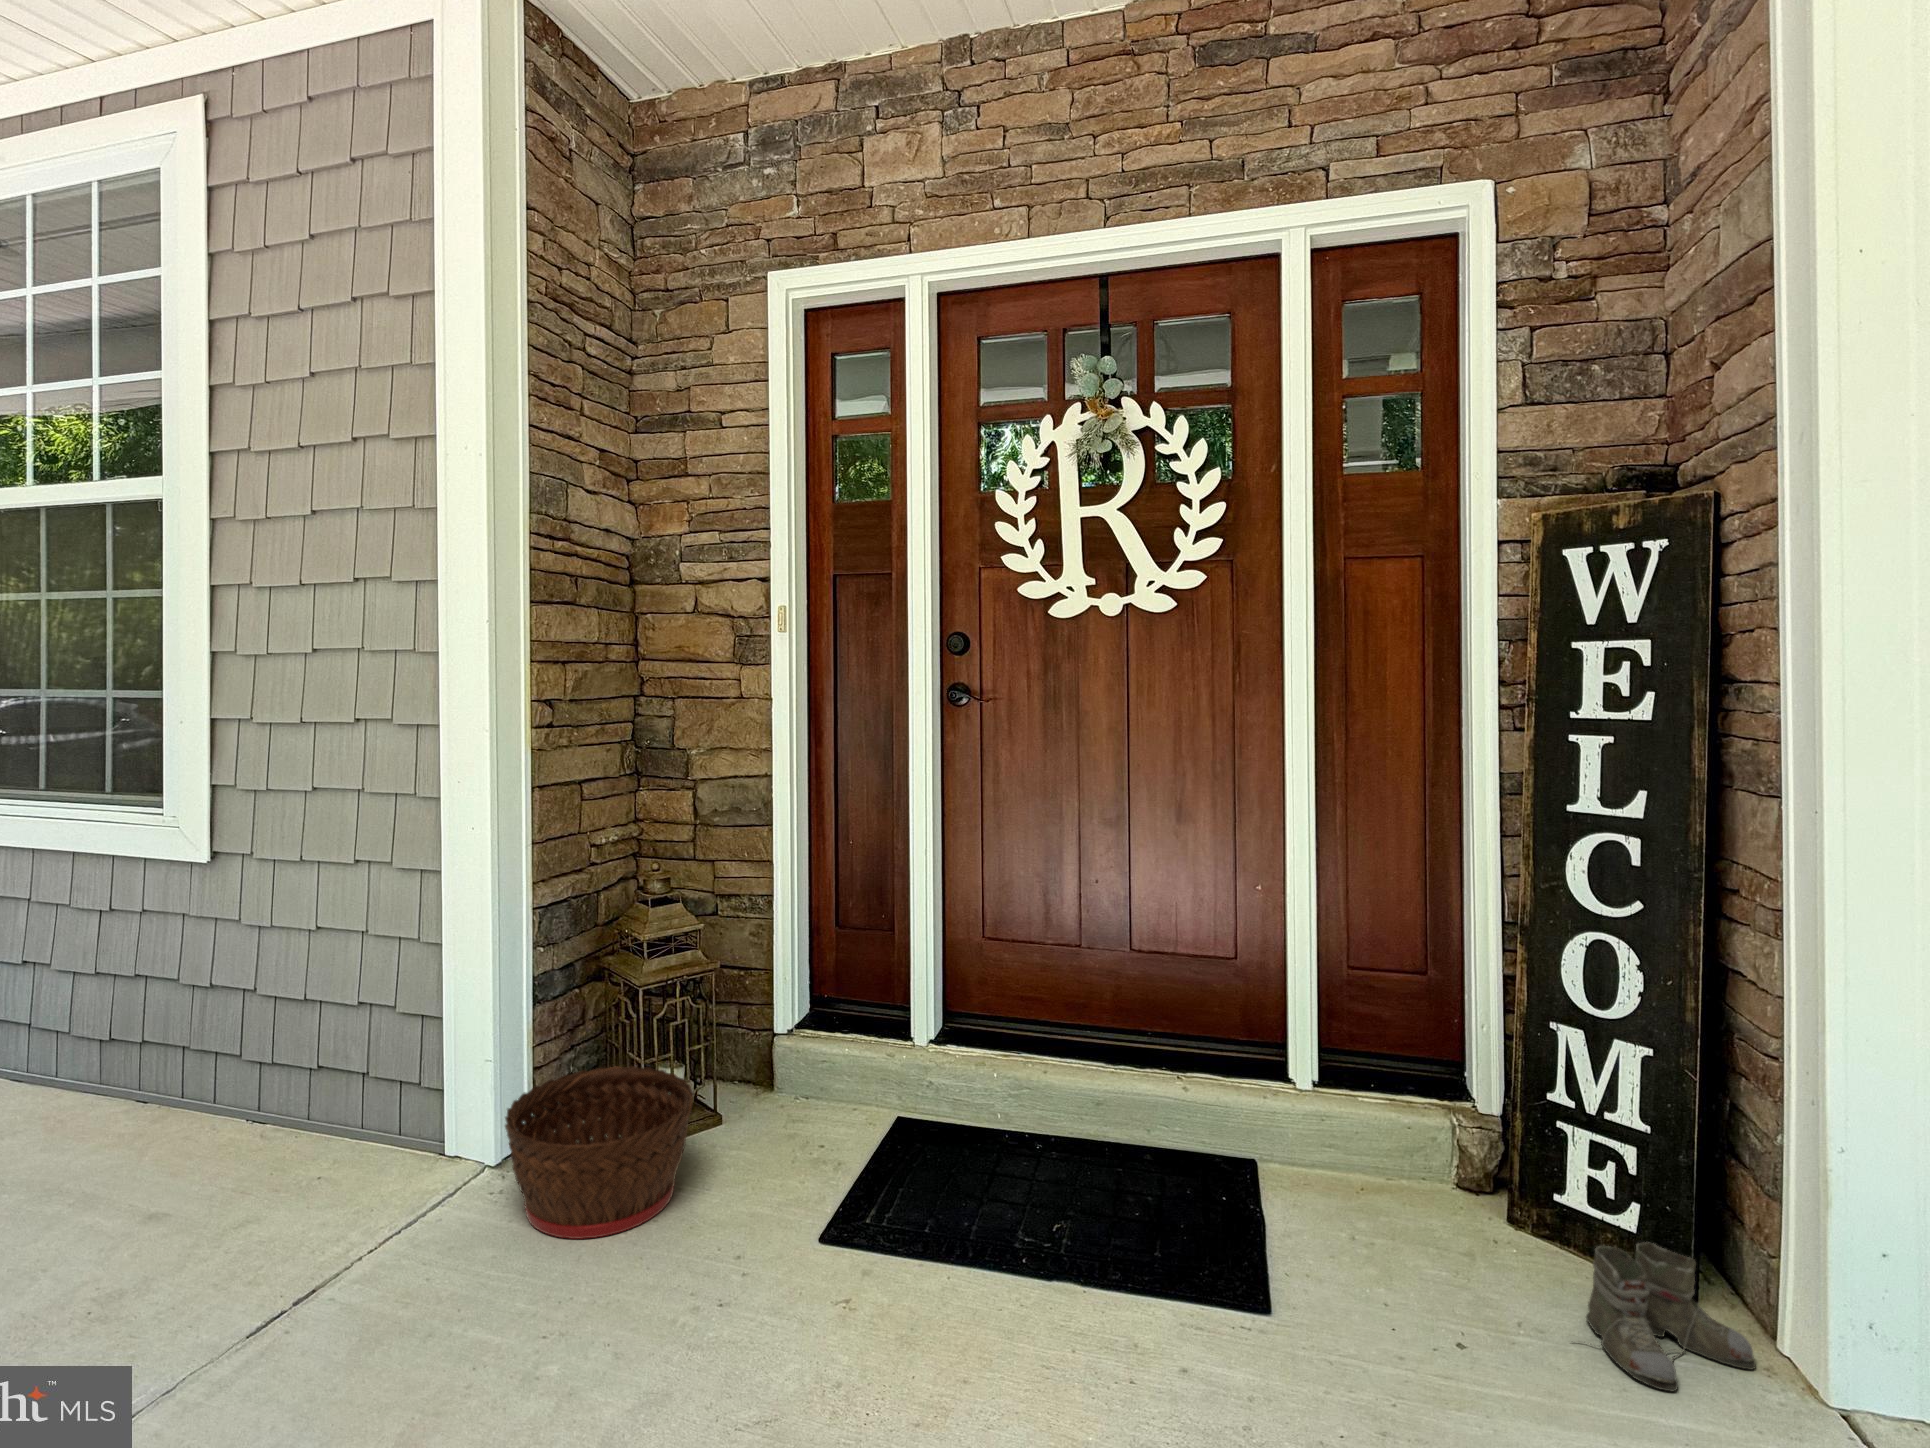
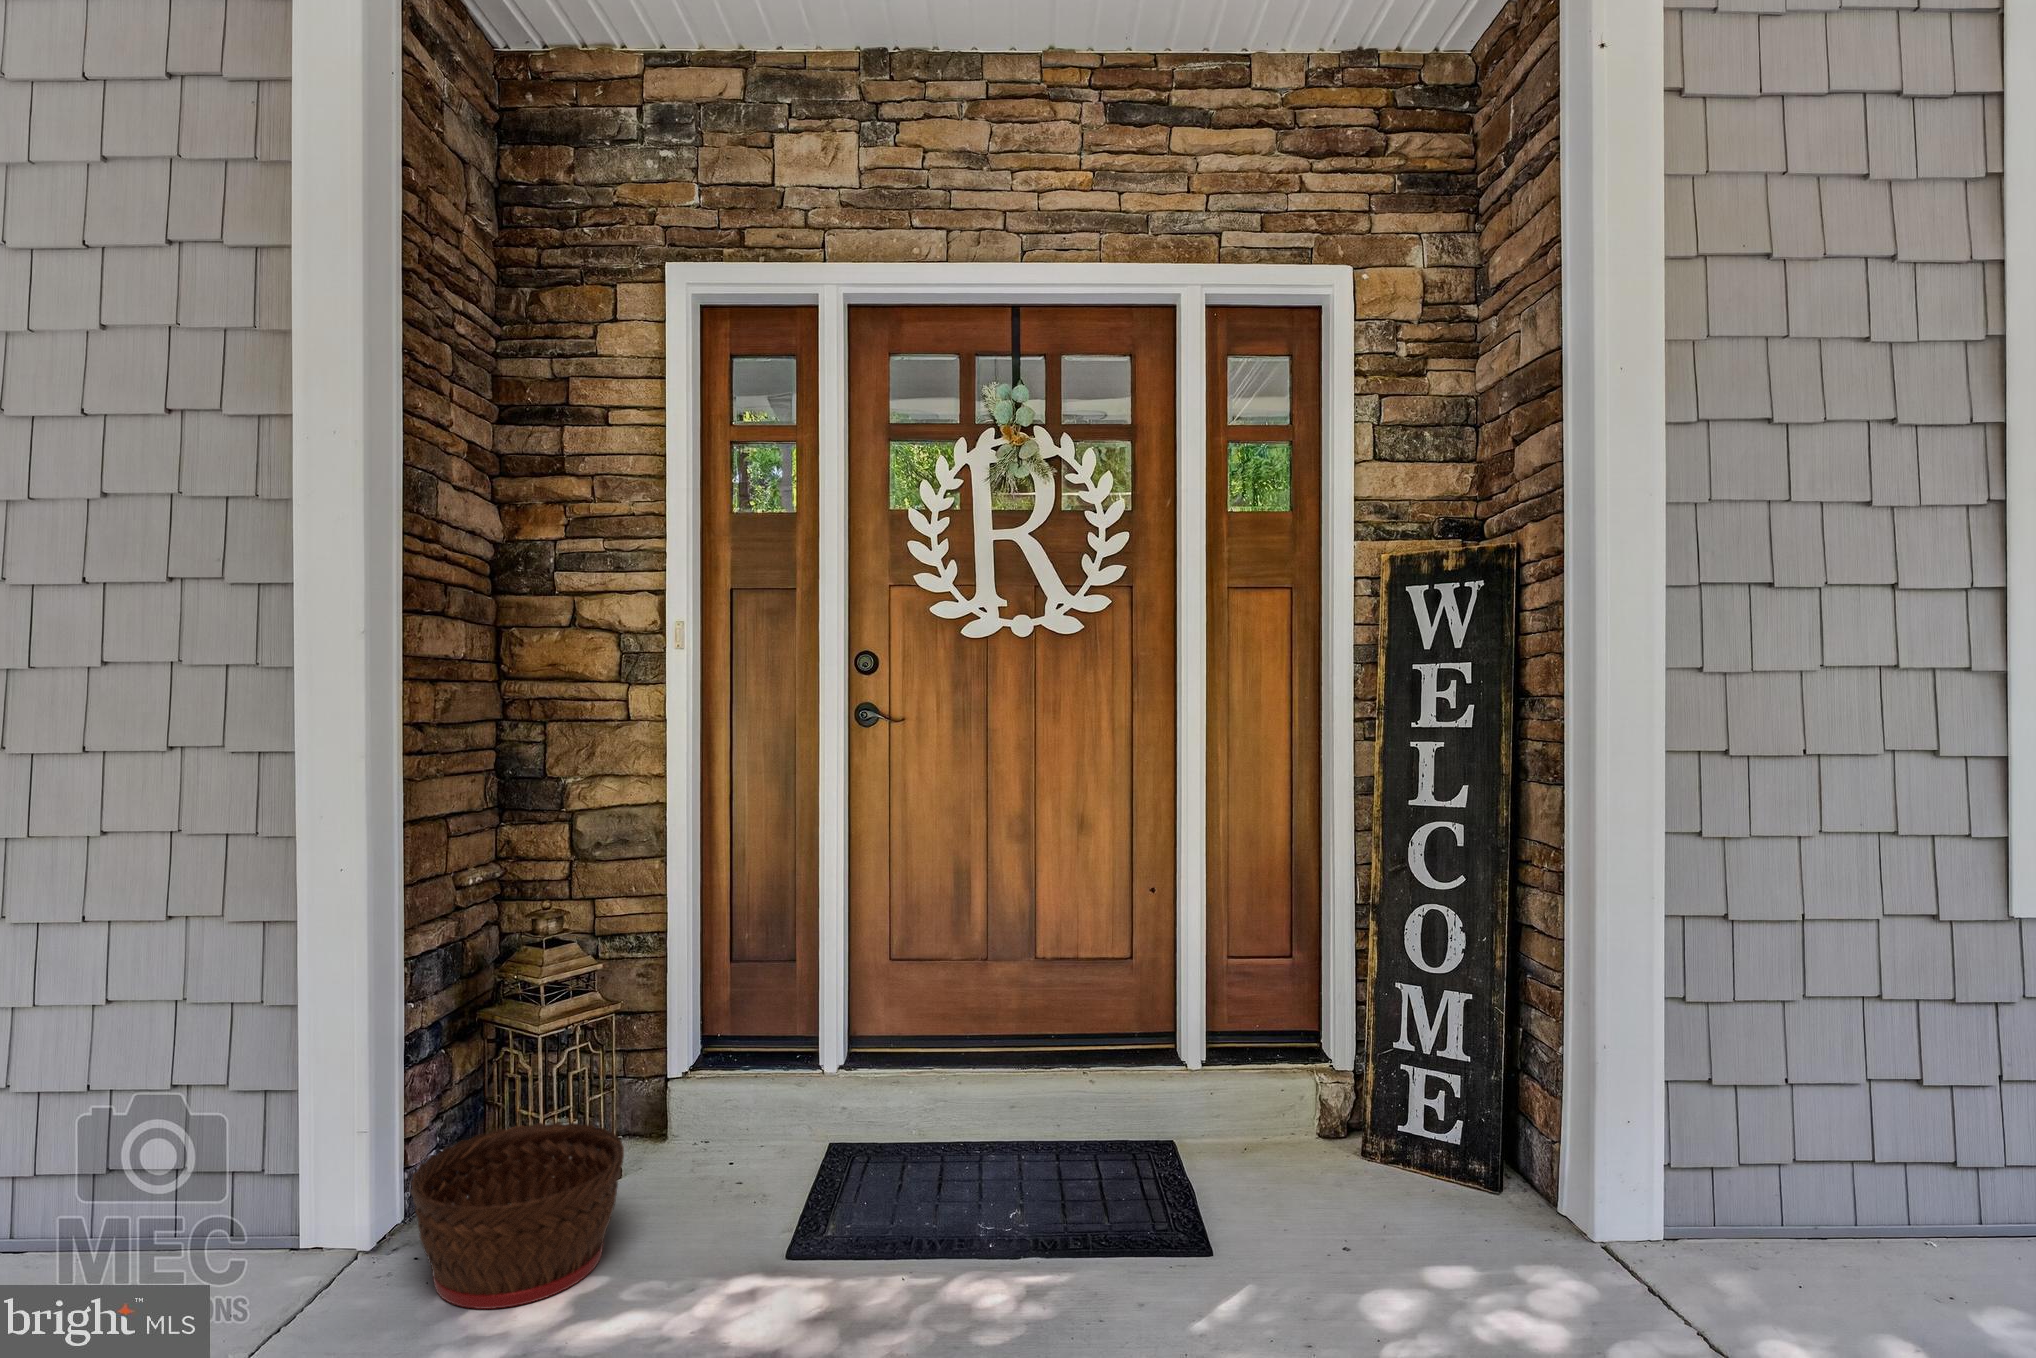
boots: present [1586,1242,1756,1392] -> none [1422,1150,1547,1257]

